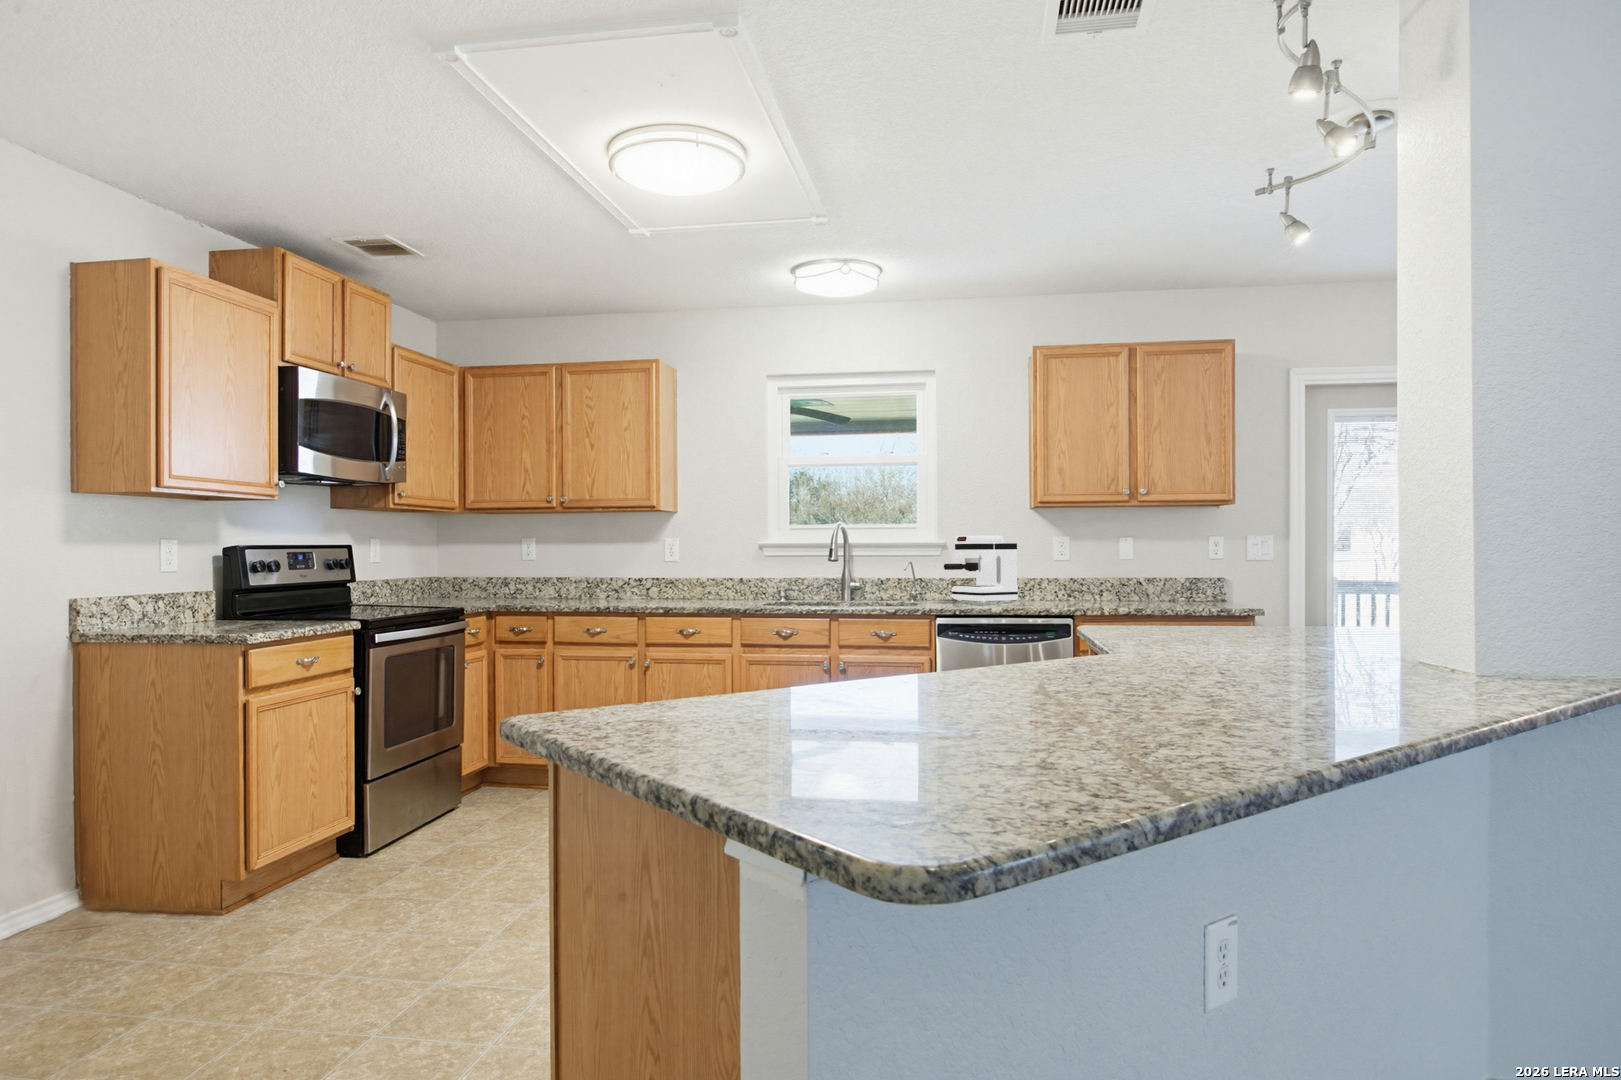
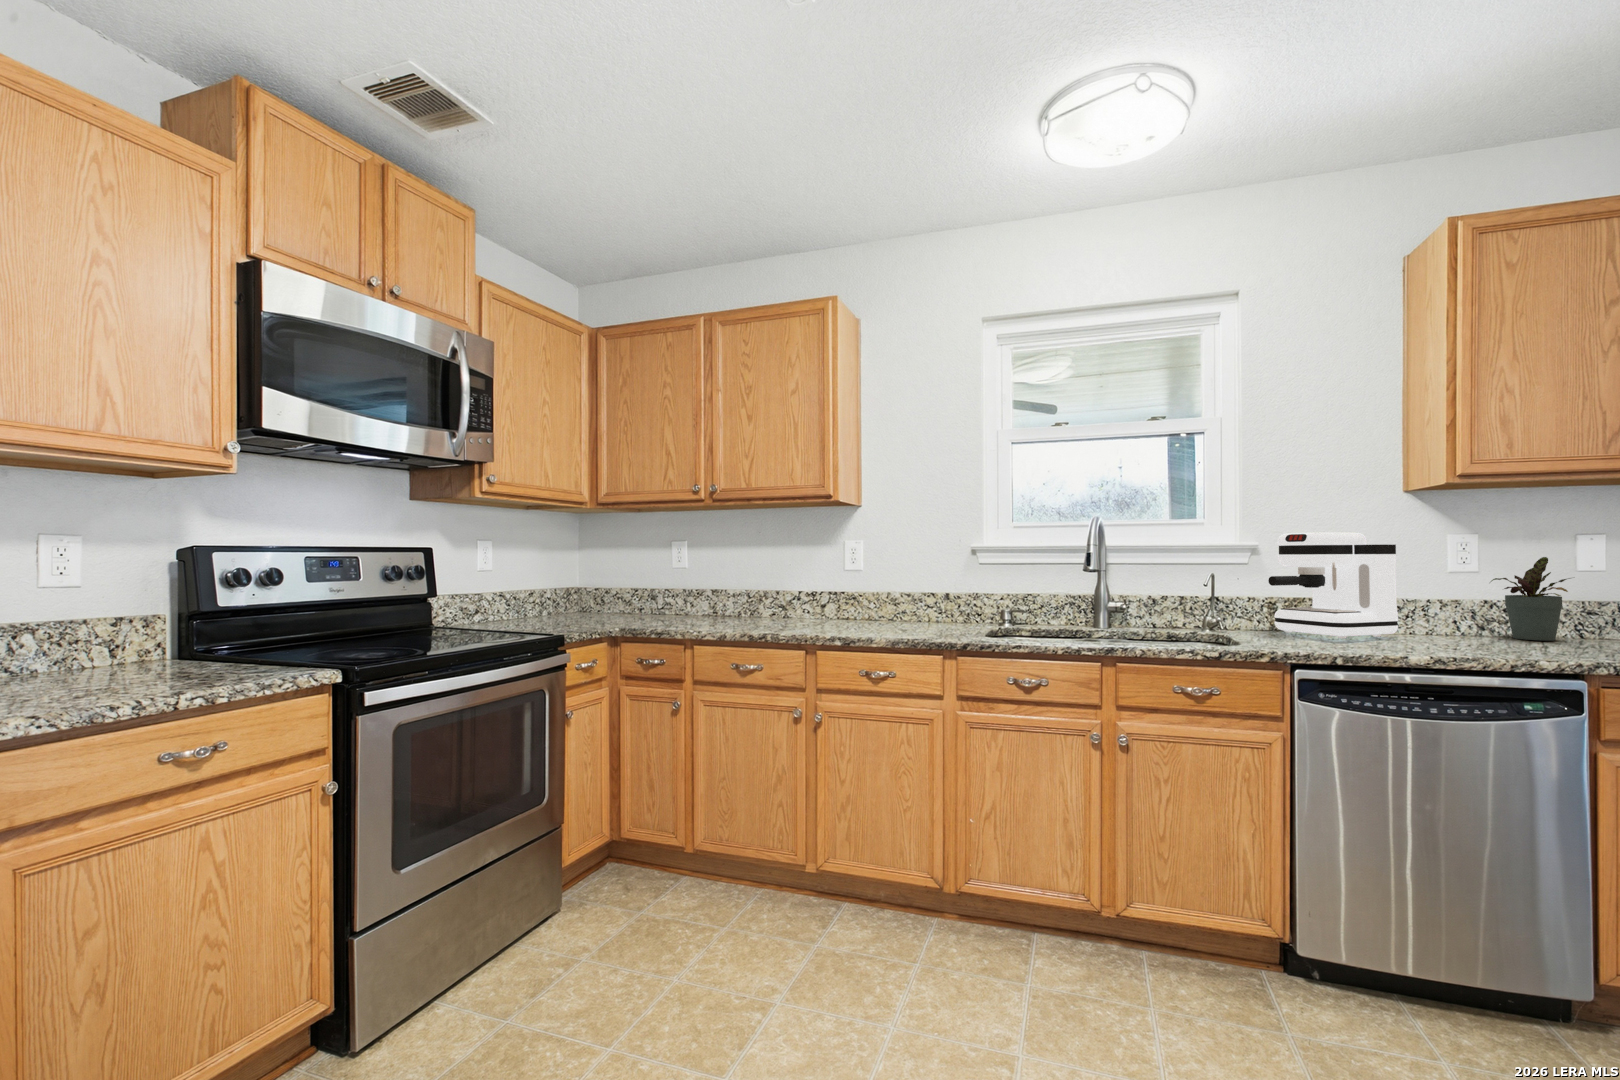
potted plant: none [1073,551,1110,602] -> present [1491,557,1570,641]

